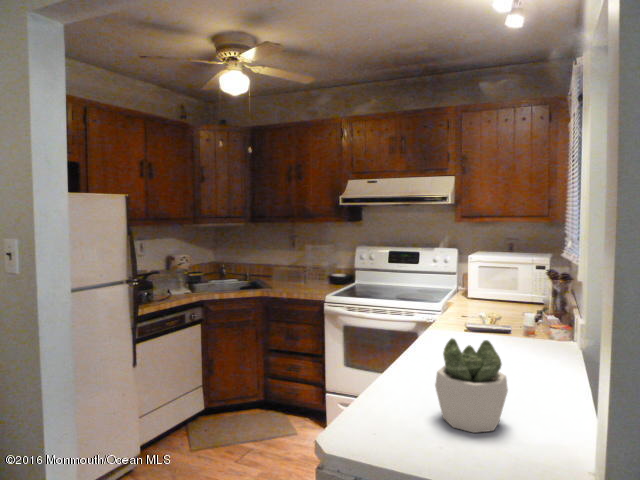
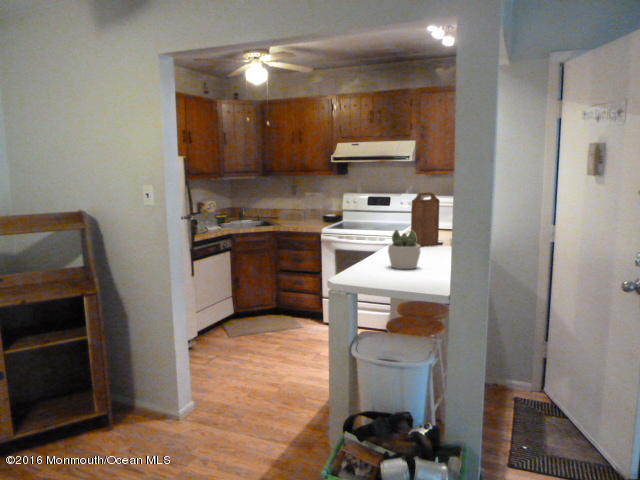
cutting board: none [463,252,510,344] -> present [411,192,440,246]

